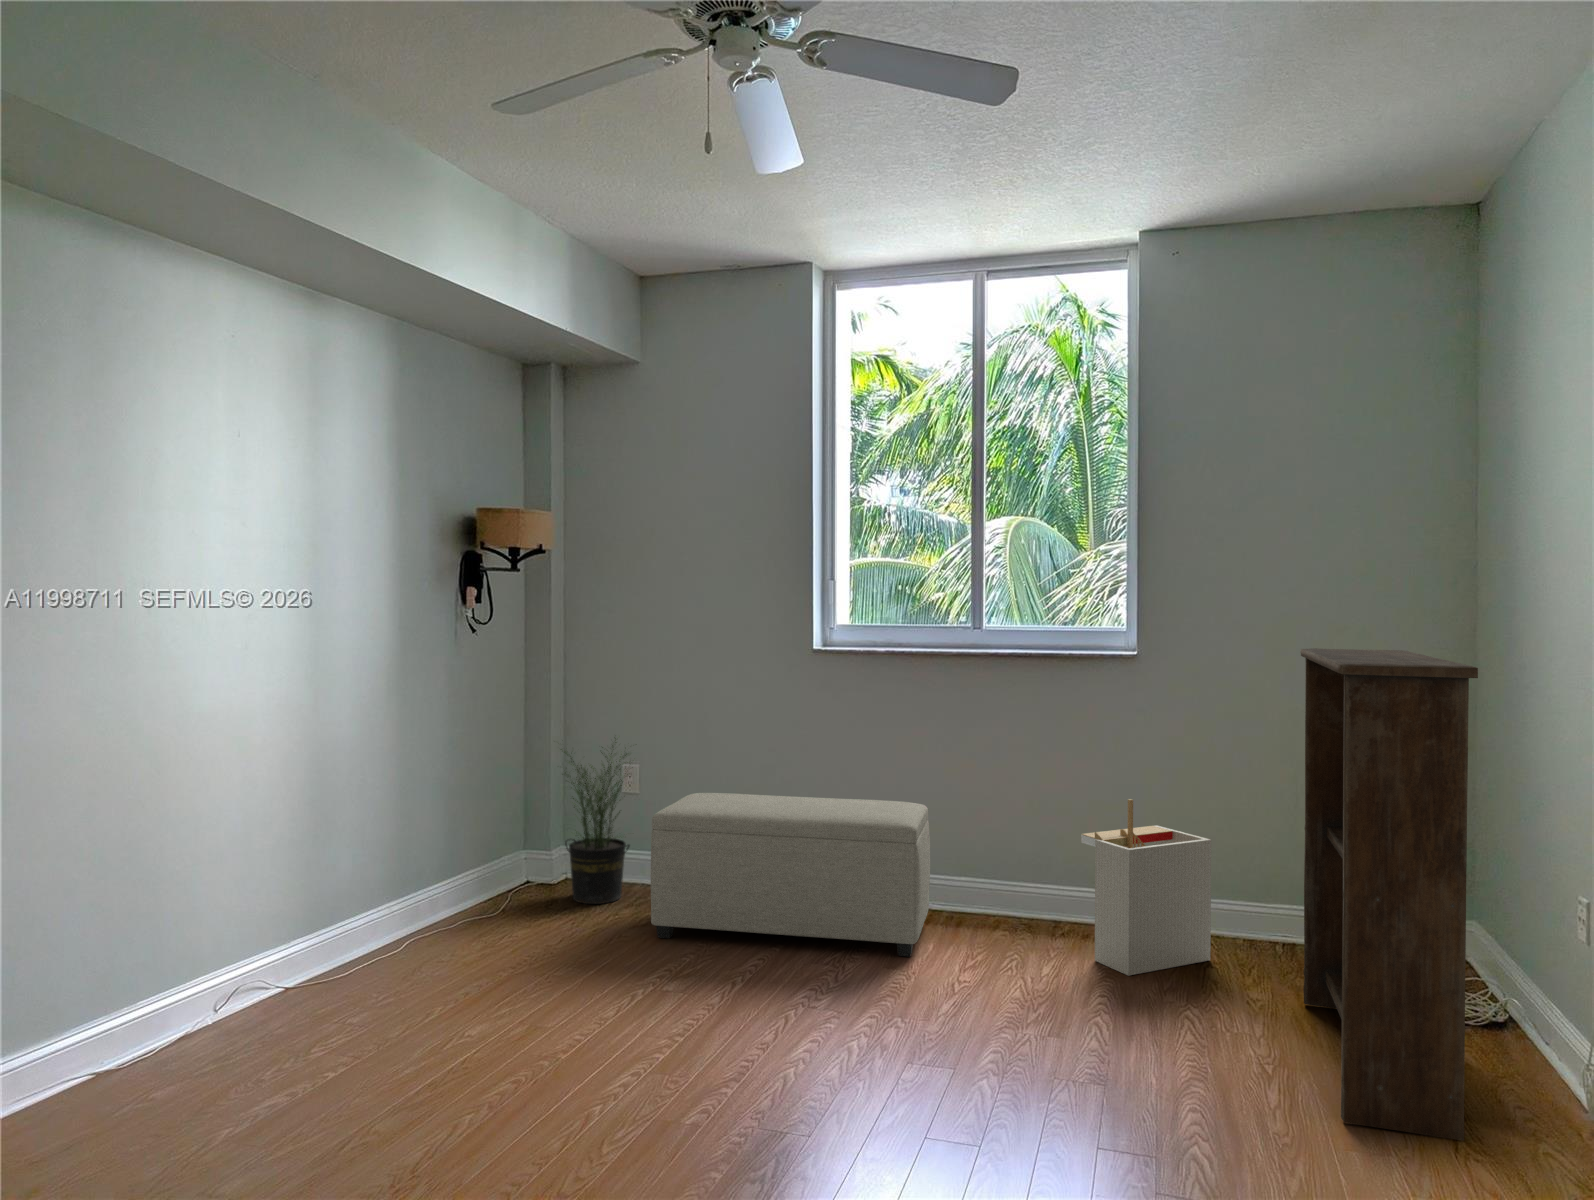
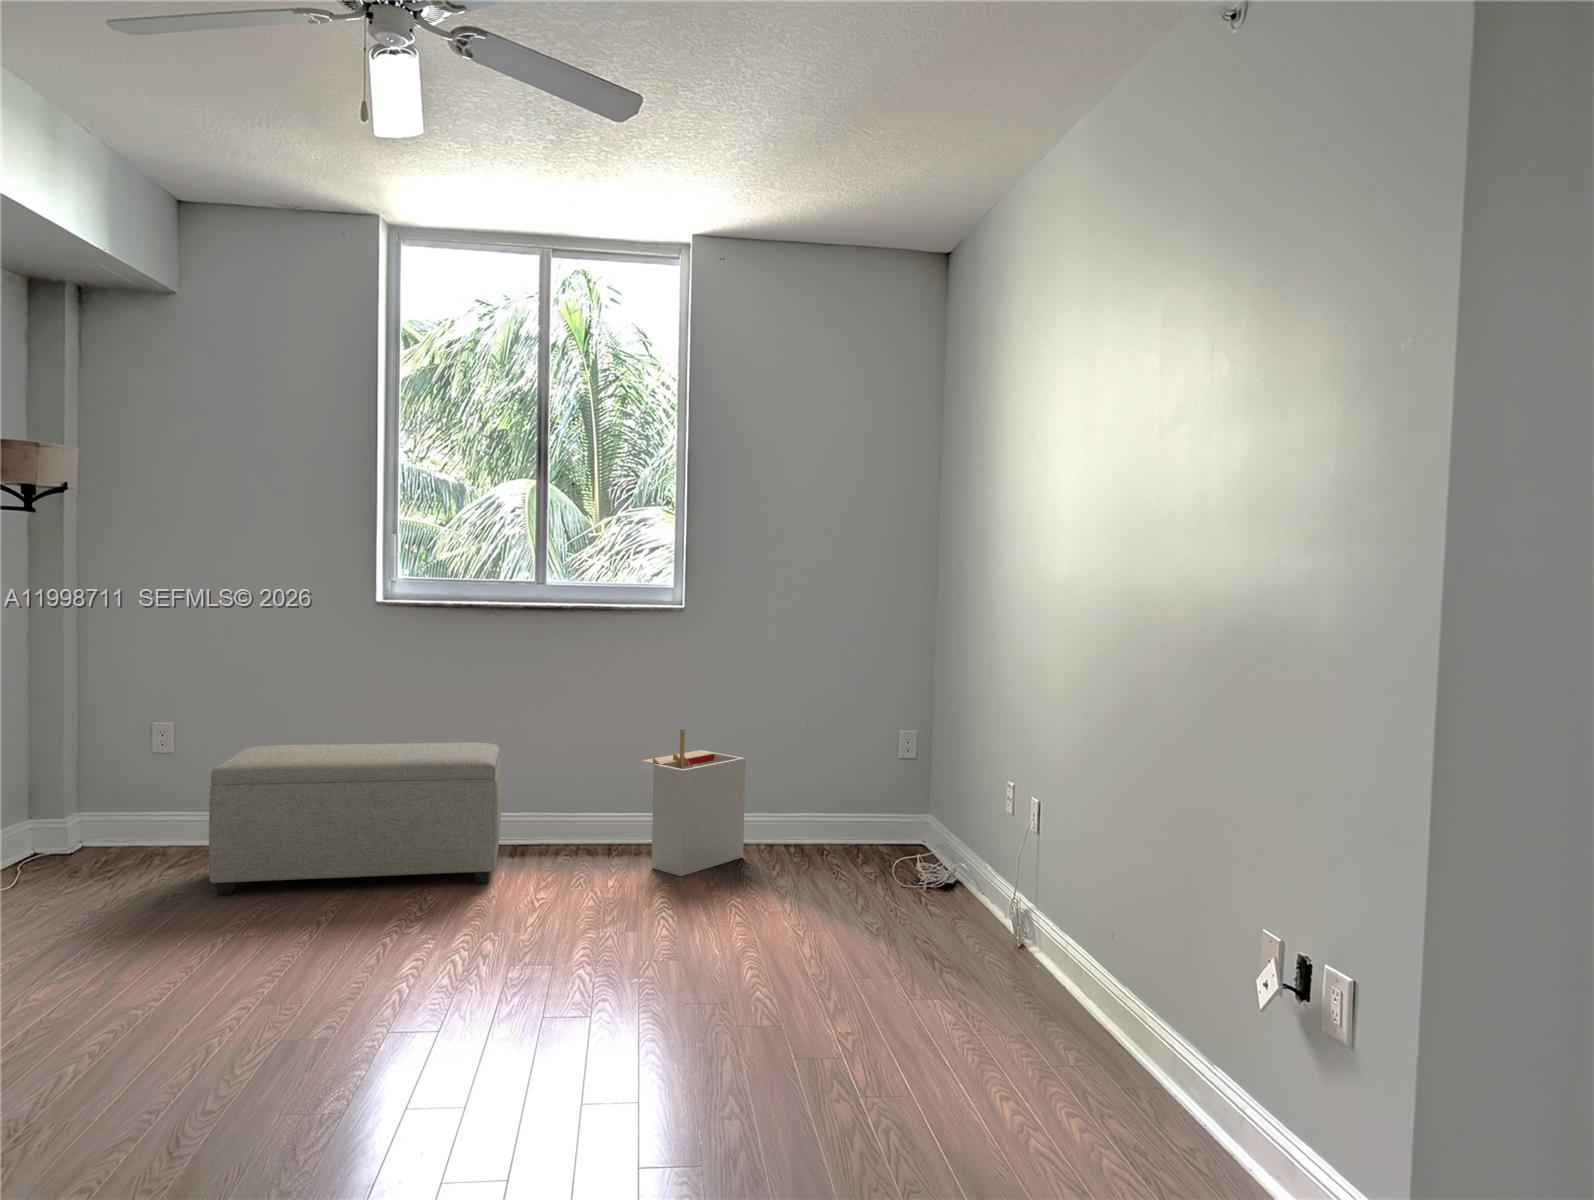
bookshelf: present [1300,648,1478,1140] -> none [816,600,951,959]
potted plant: present [561,738,630,904] -> none [73,690,184,872]

